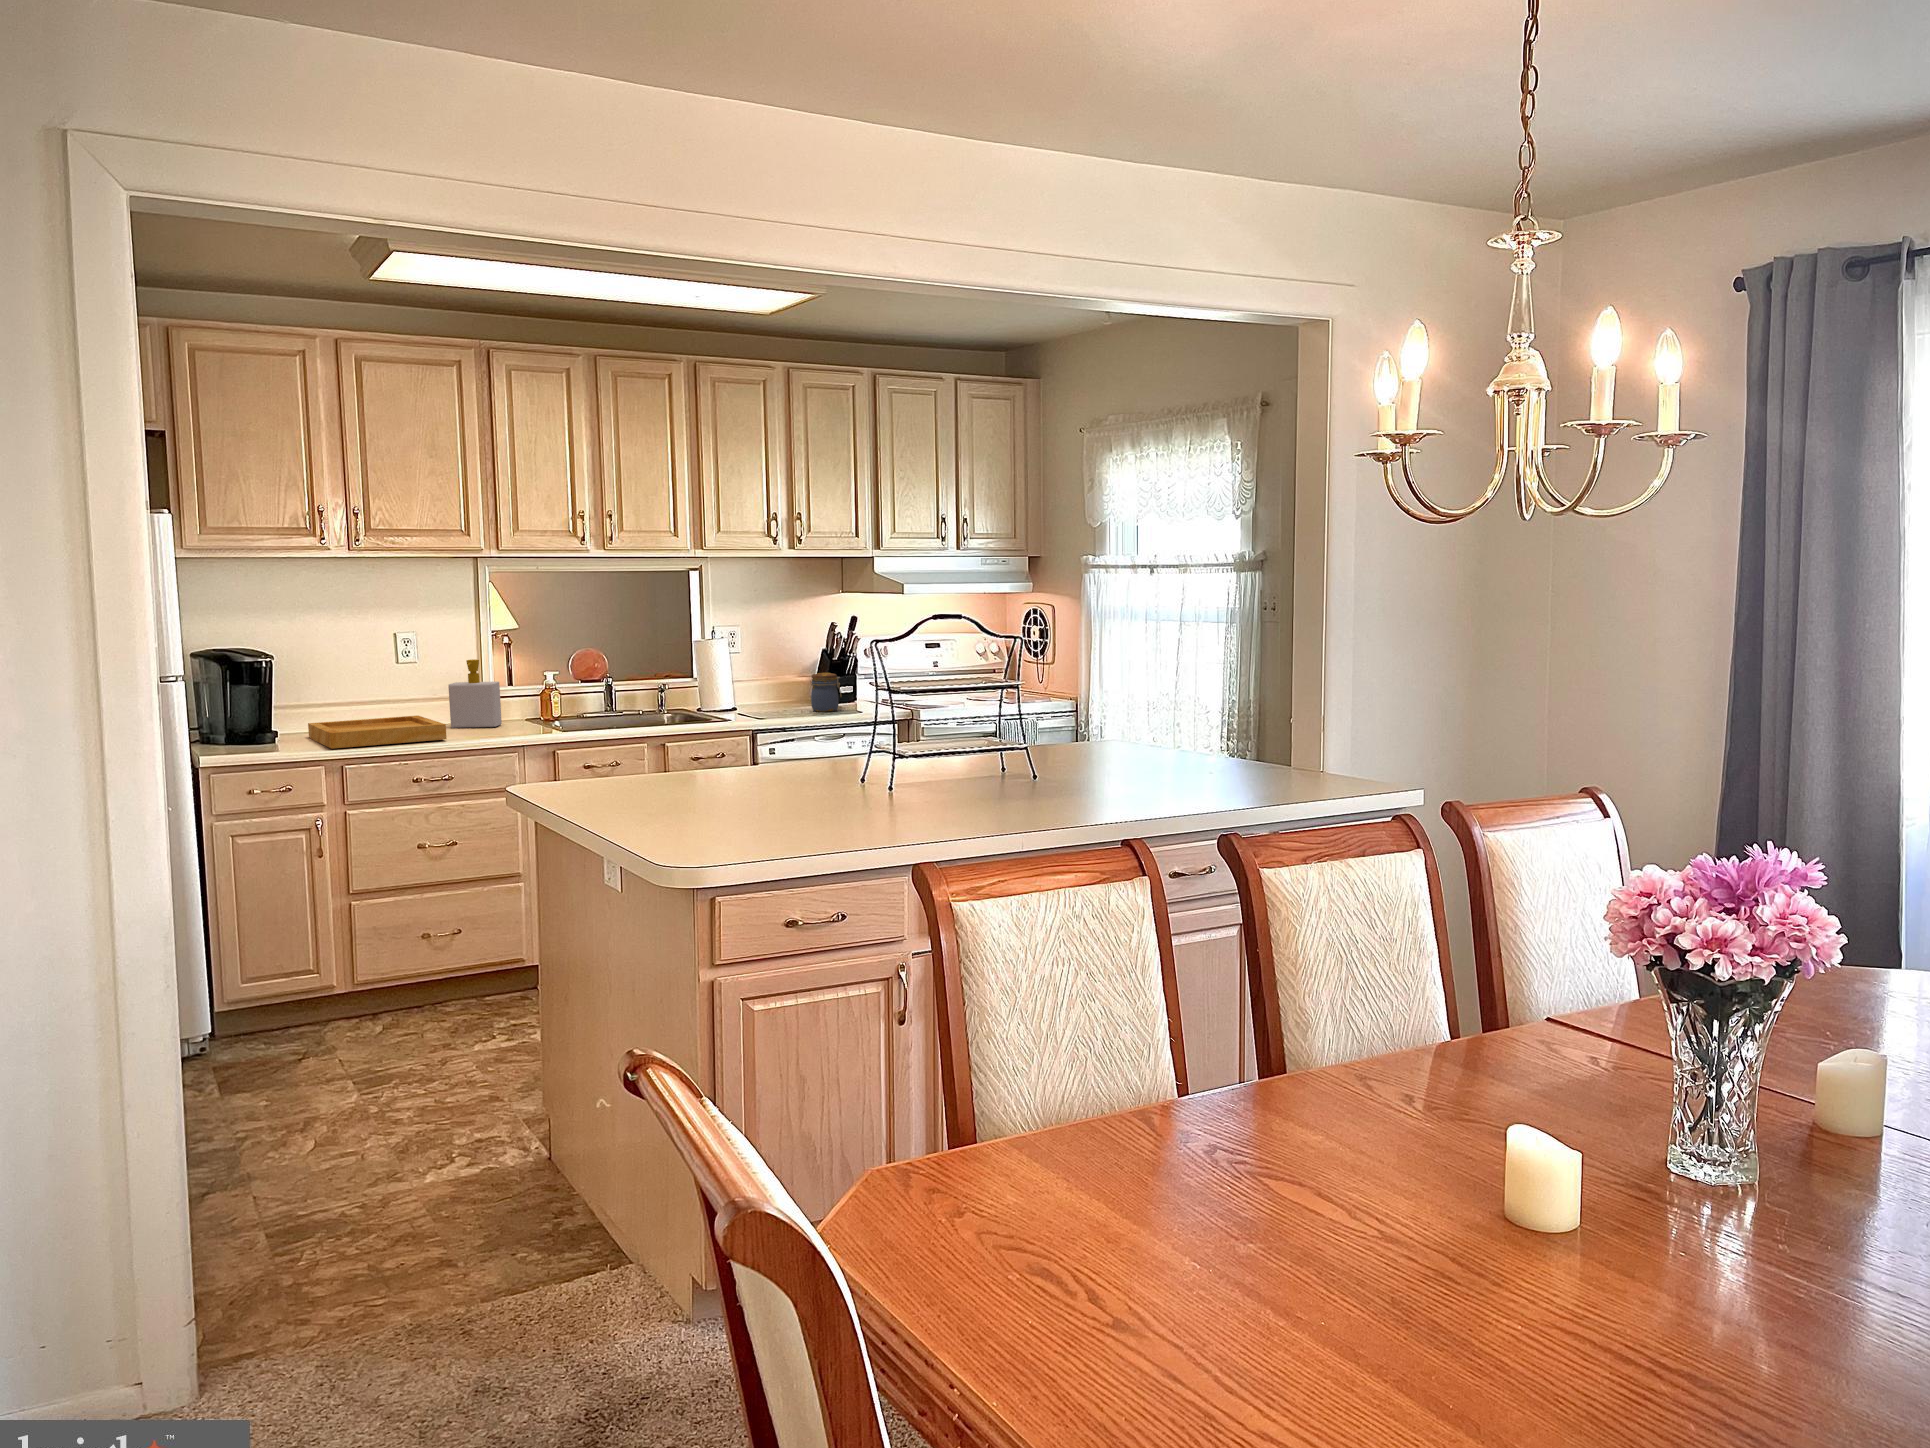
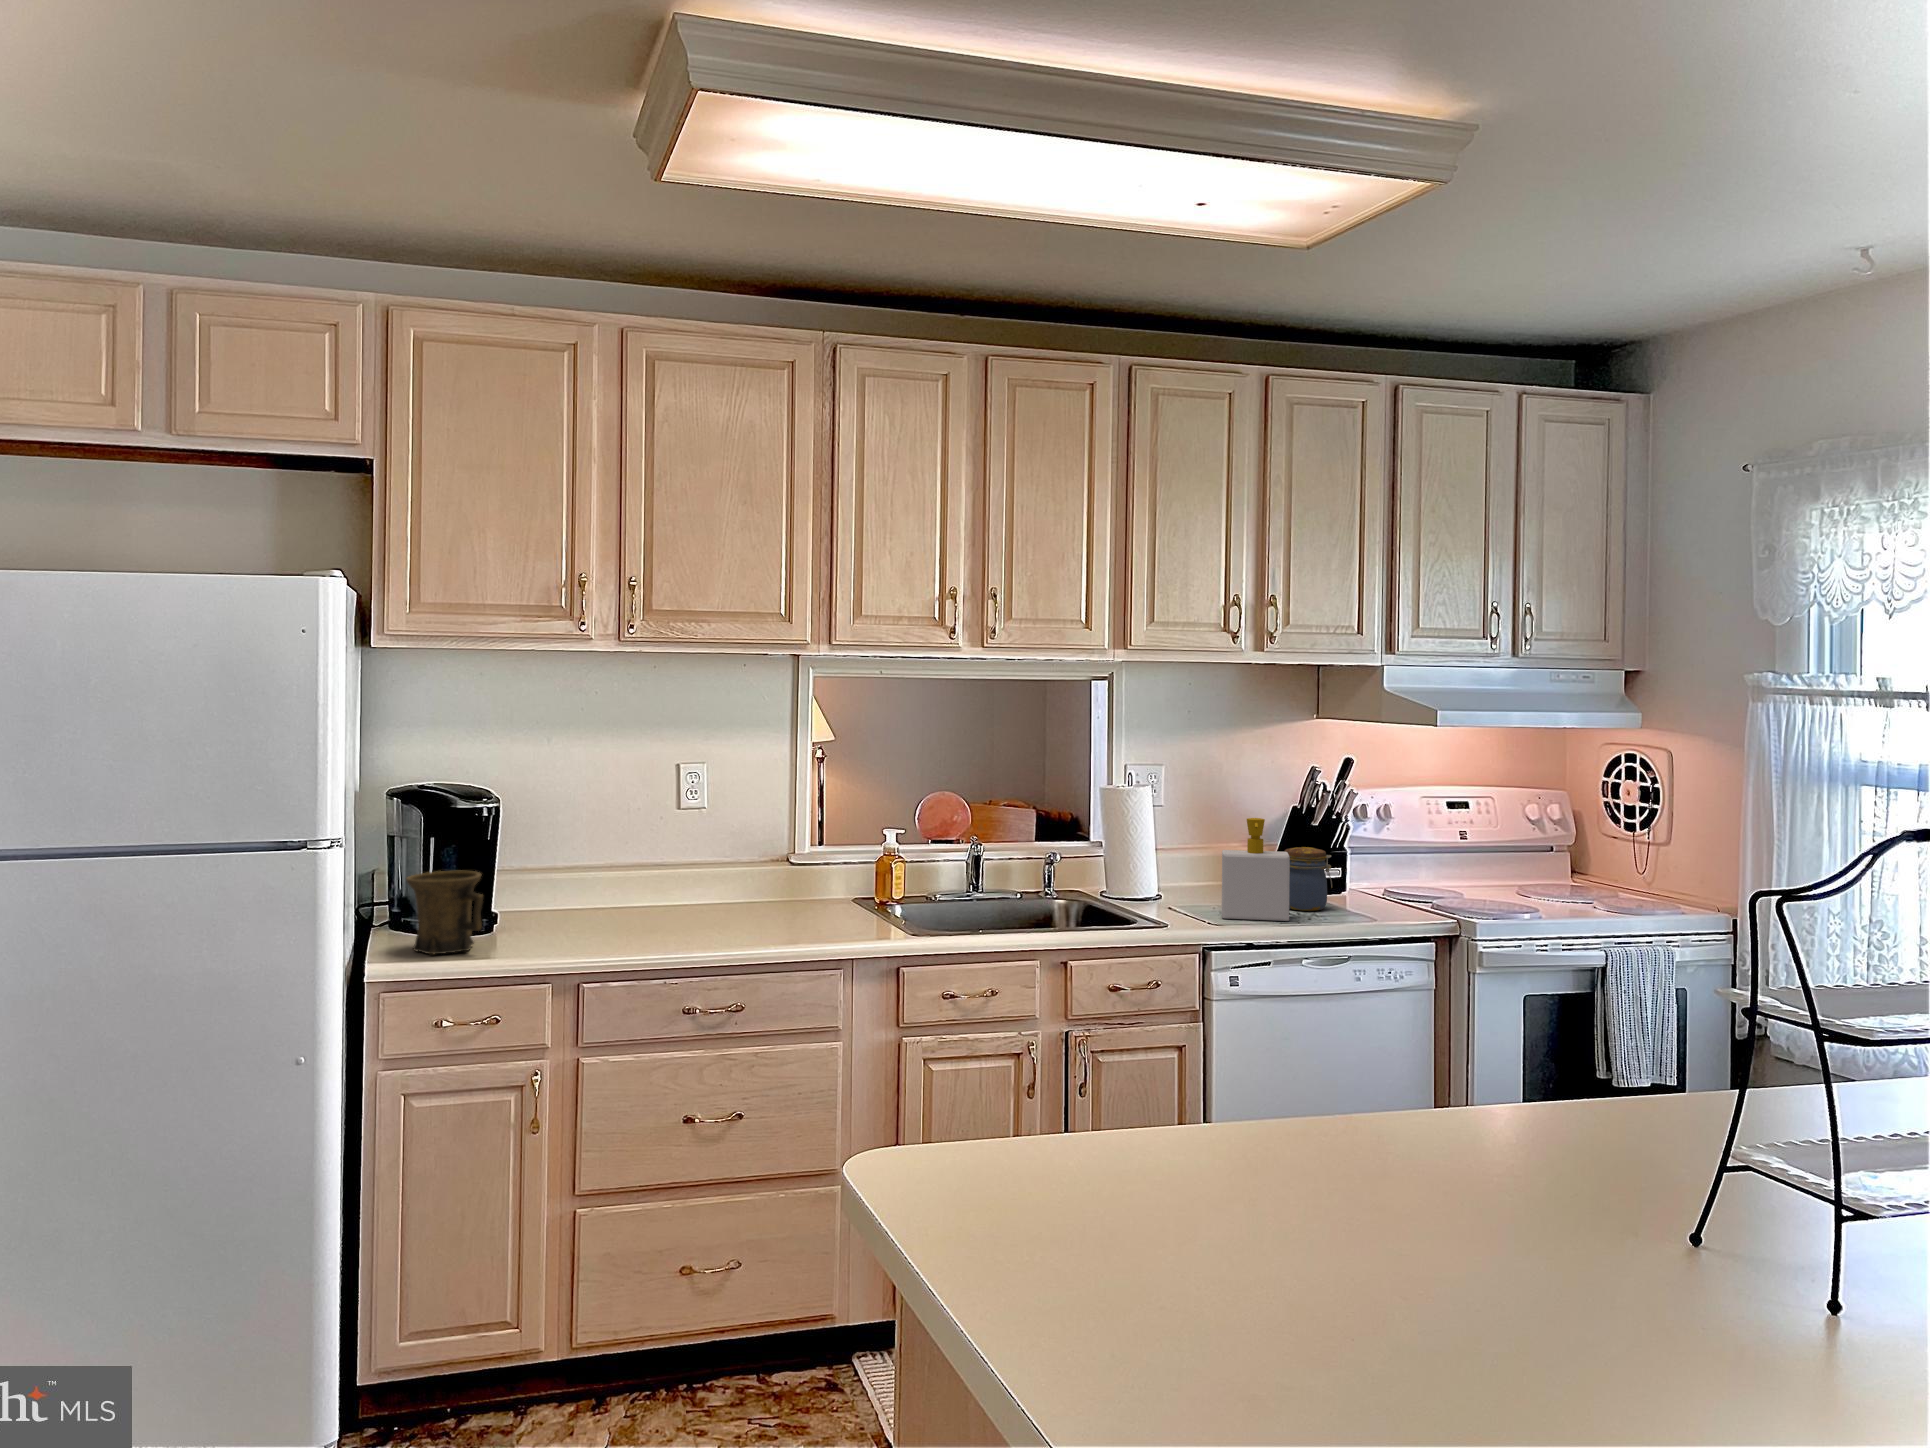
soap bottle: present [448,659,502,728] -> present [1222,818,1290,921]
mug: none [215,702,273,754] -> present [406,871,483,954]
tray: present [308,716,447,749] -> none [545,892,736,950]

